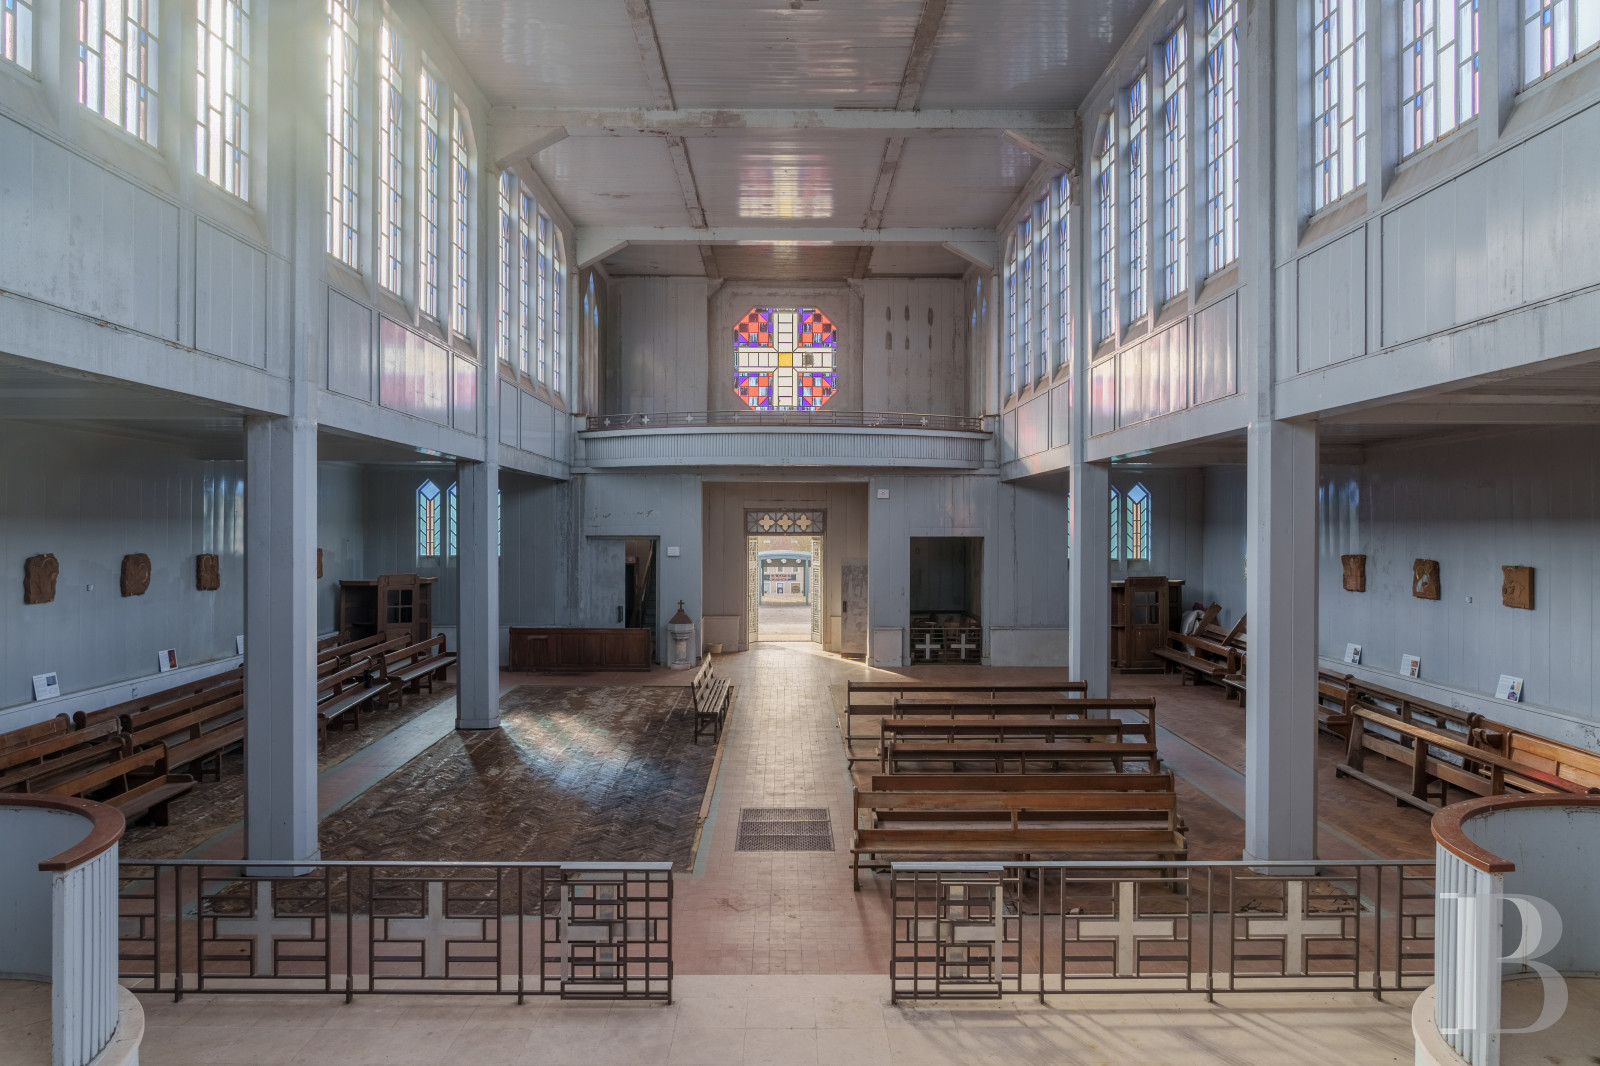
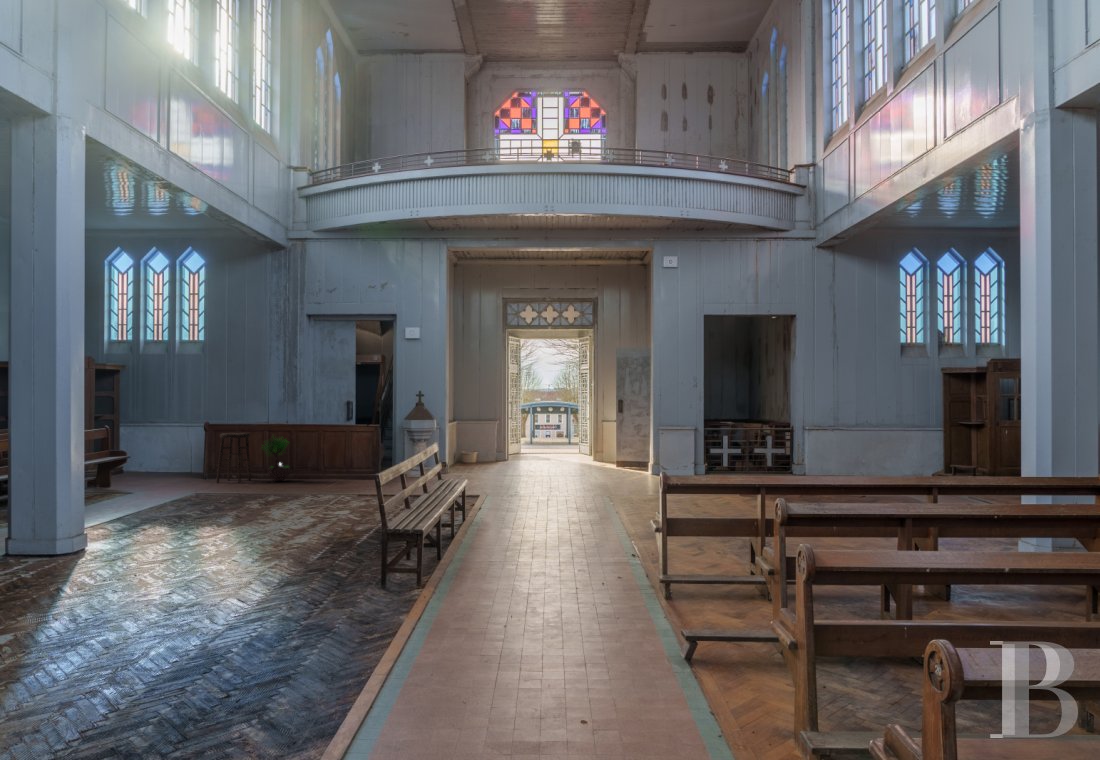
potted tree: none [560,636,582,674] -> present [263,438,290,481]

